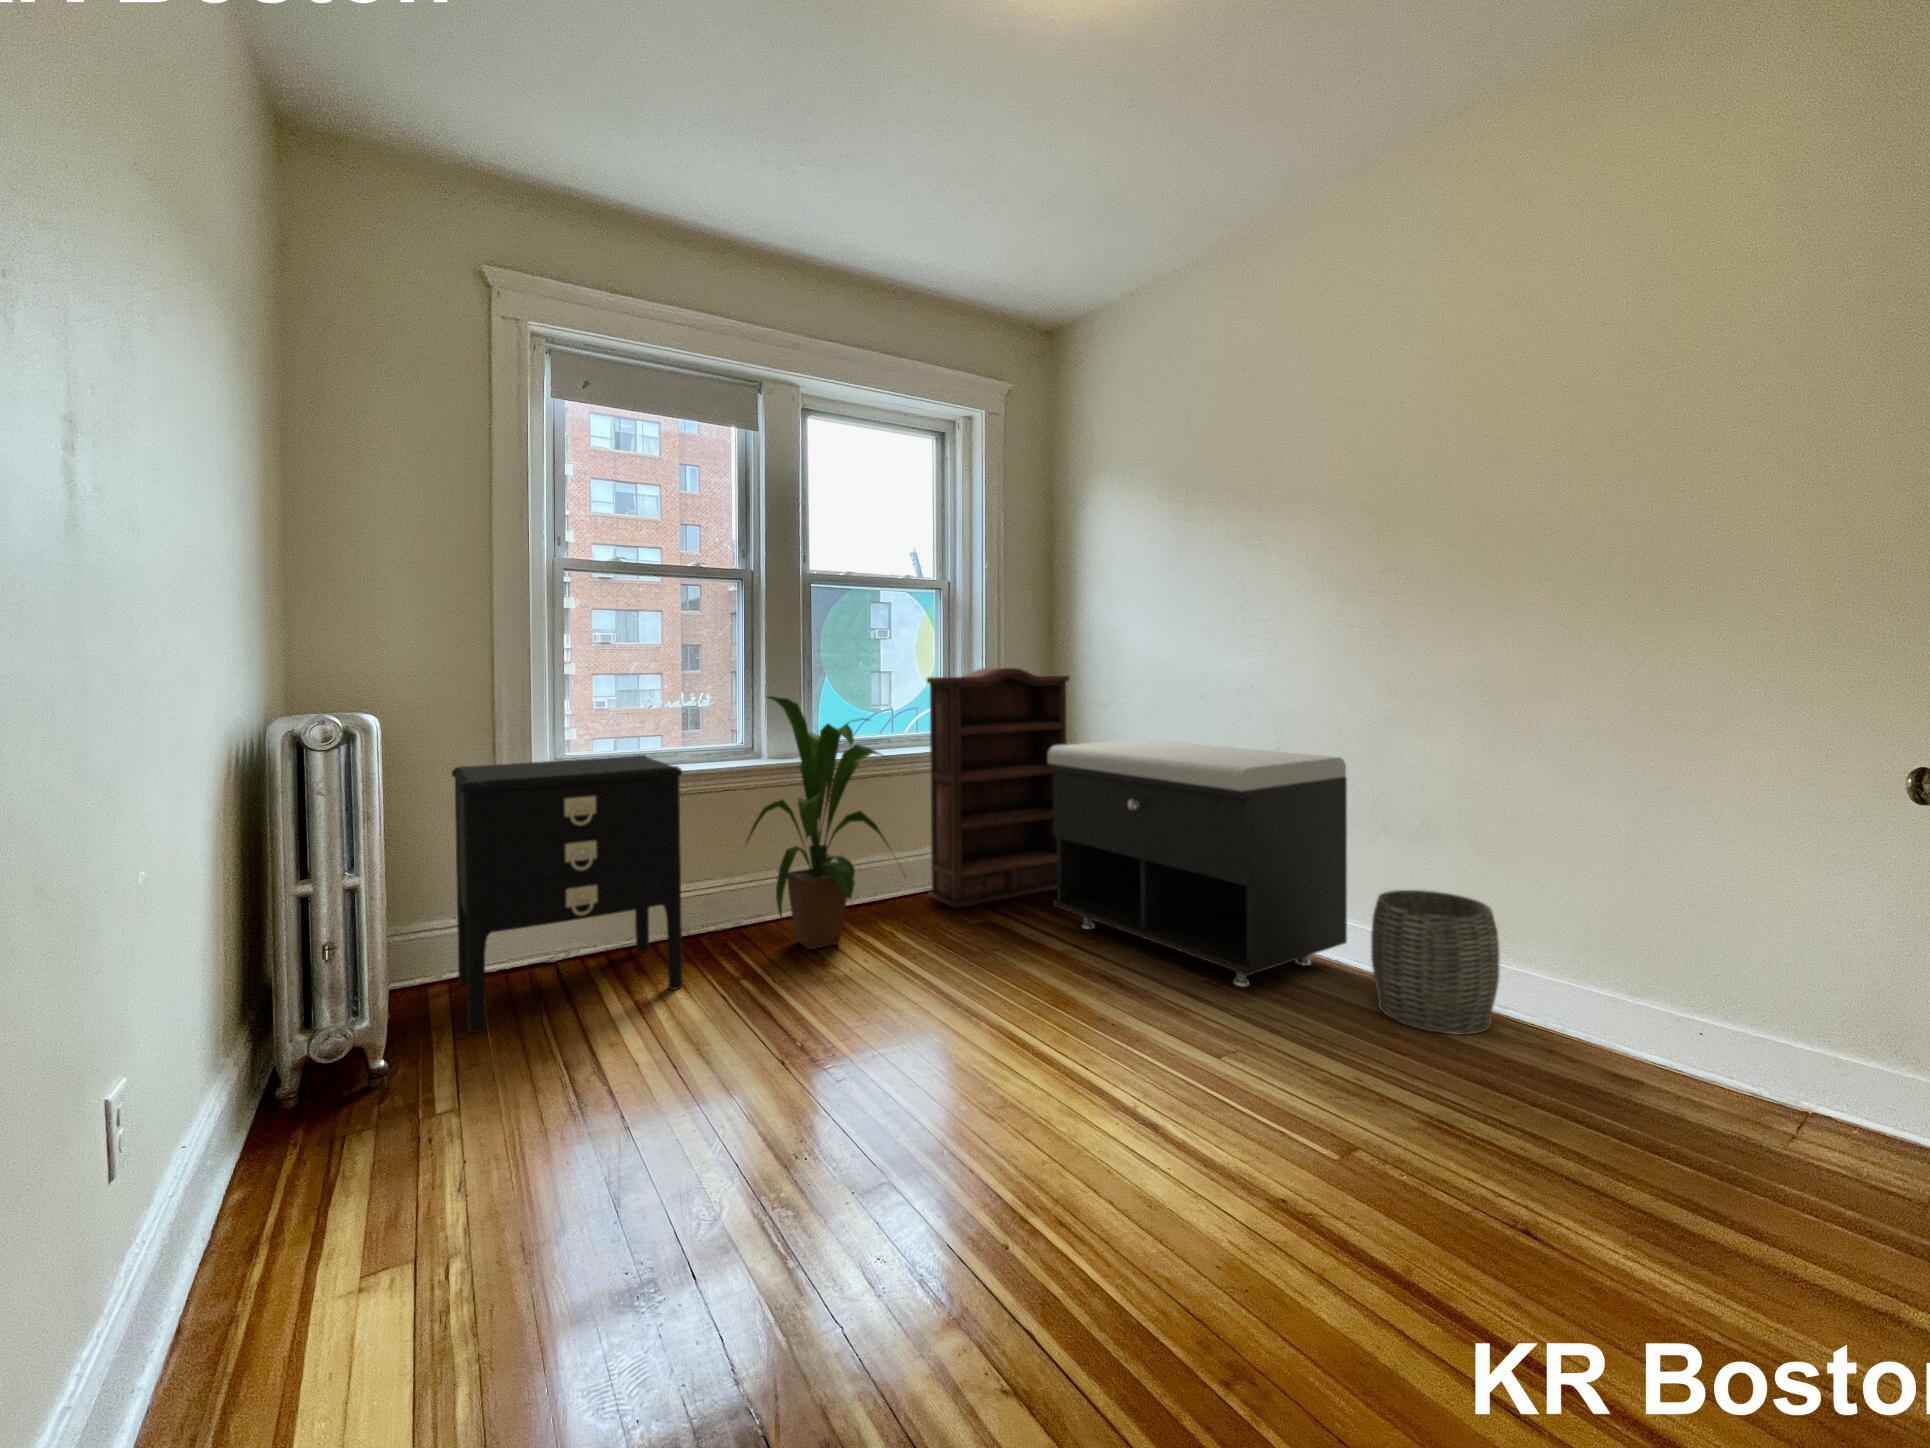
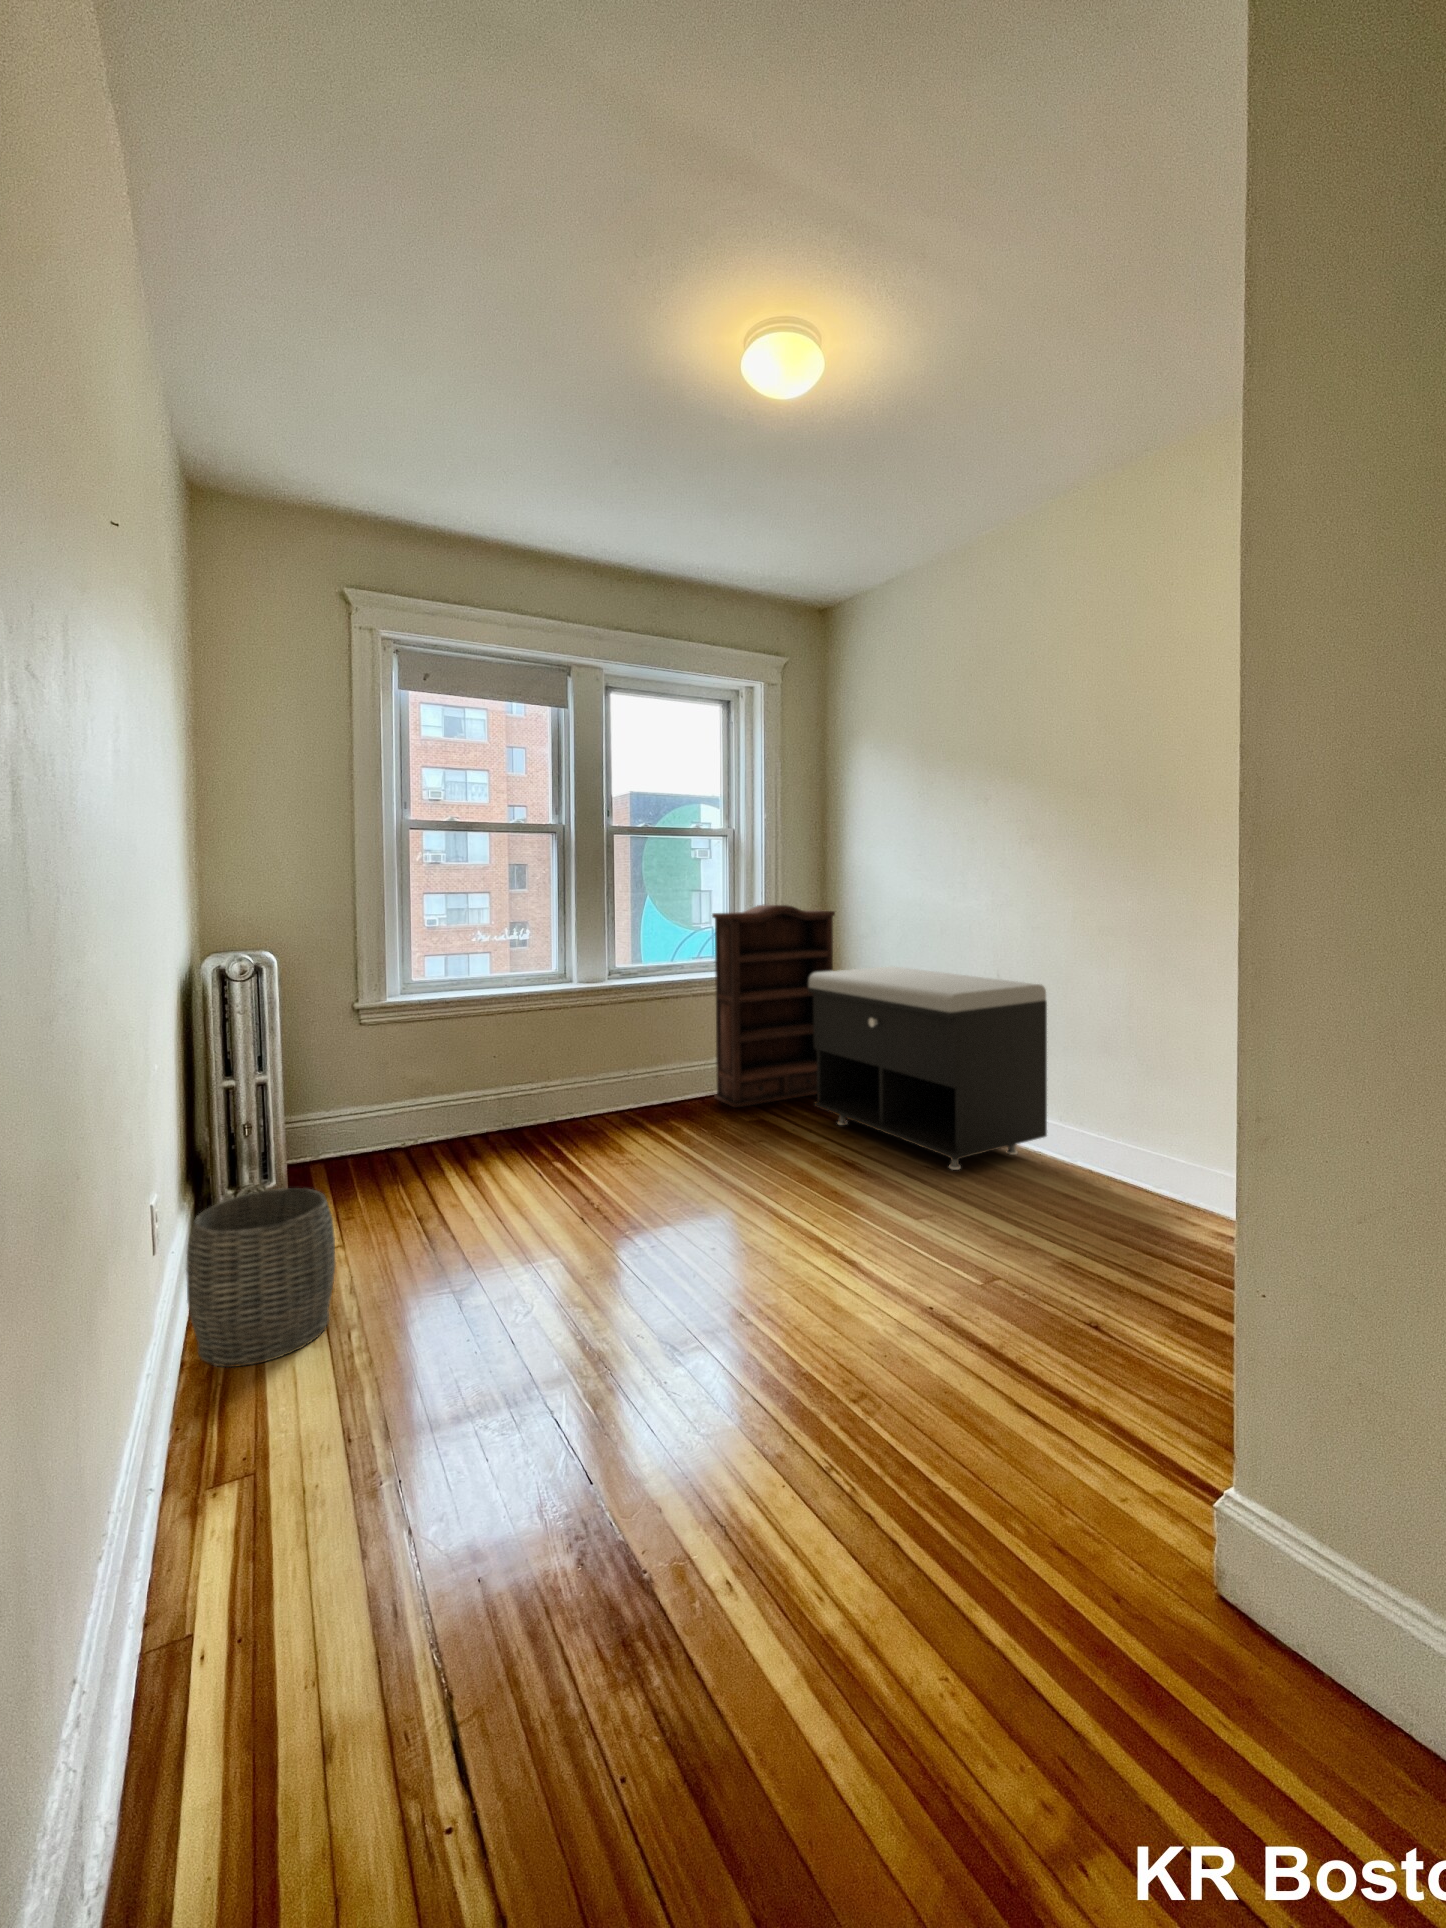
house plant: present [746,696,899,949] -> none [558,933,689,1139]
nightstand: present [452,755,682,1033] -> none [327,980,508,1196]
woven basket: present [1371,890,1500,1035] -> present [186,1188,335,1367]

